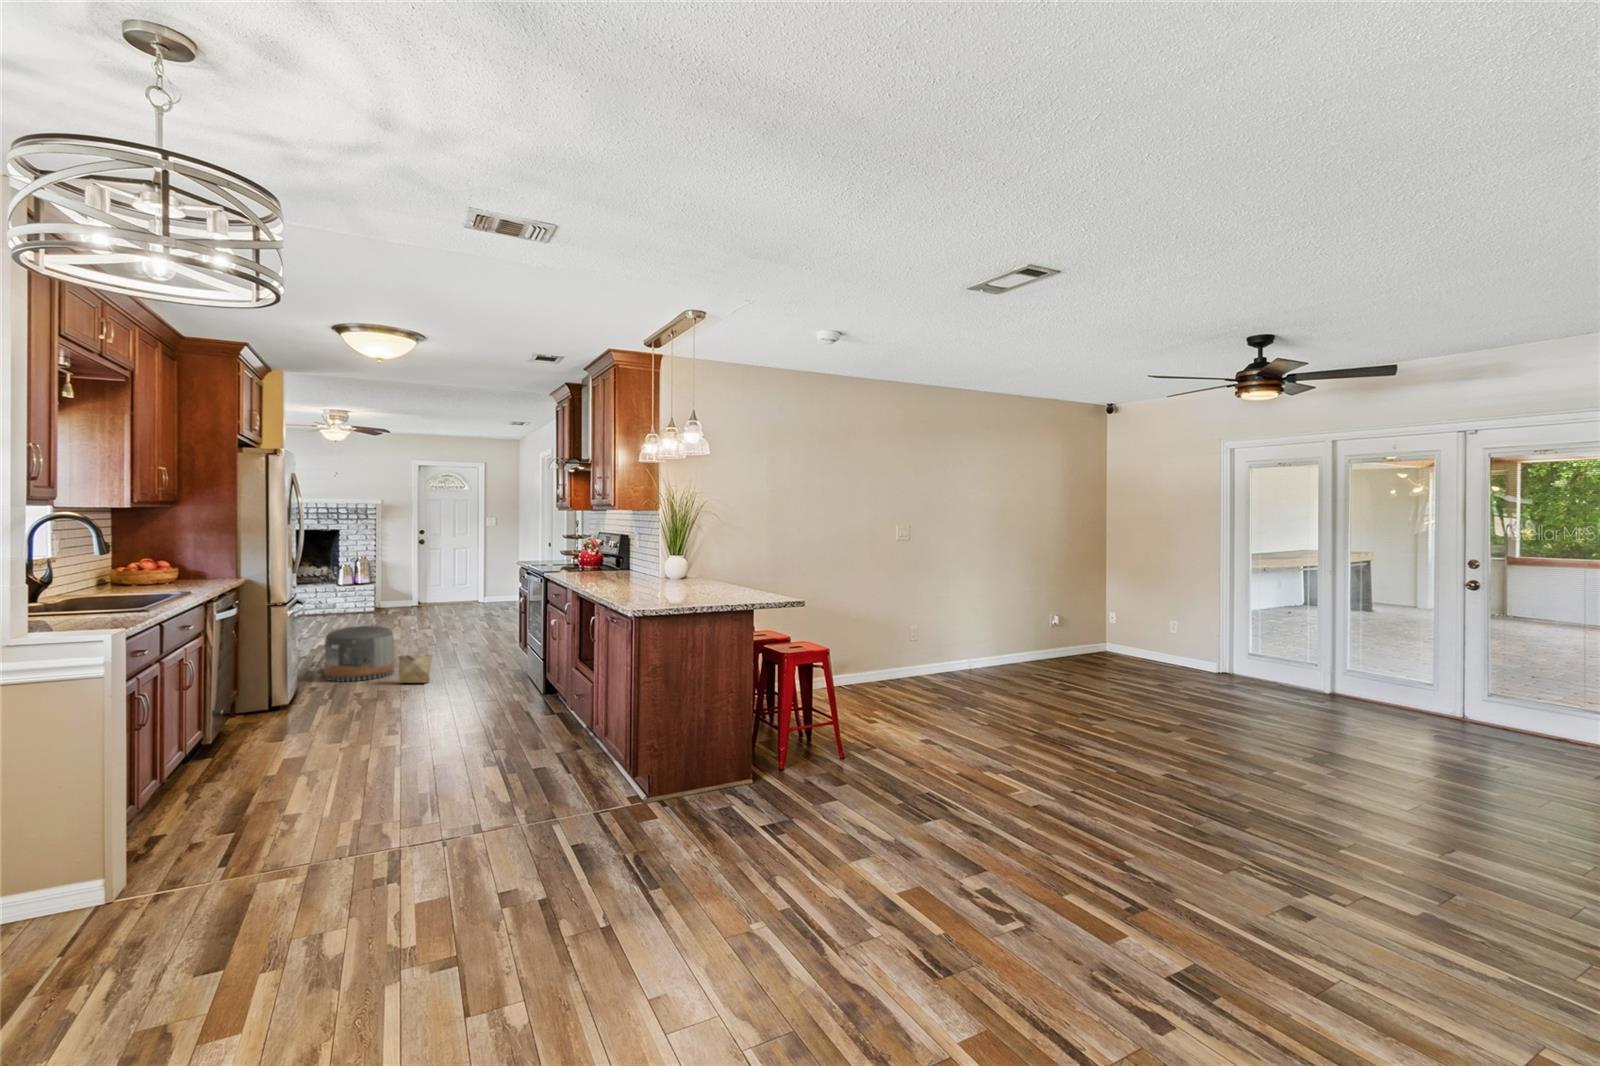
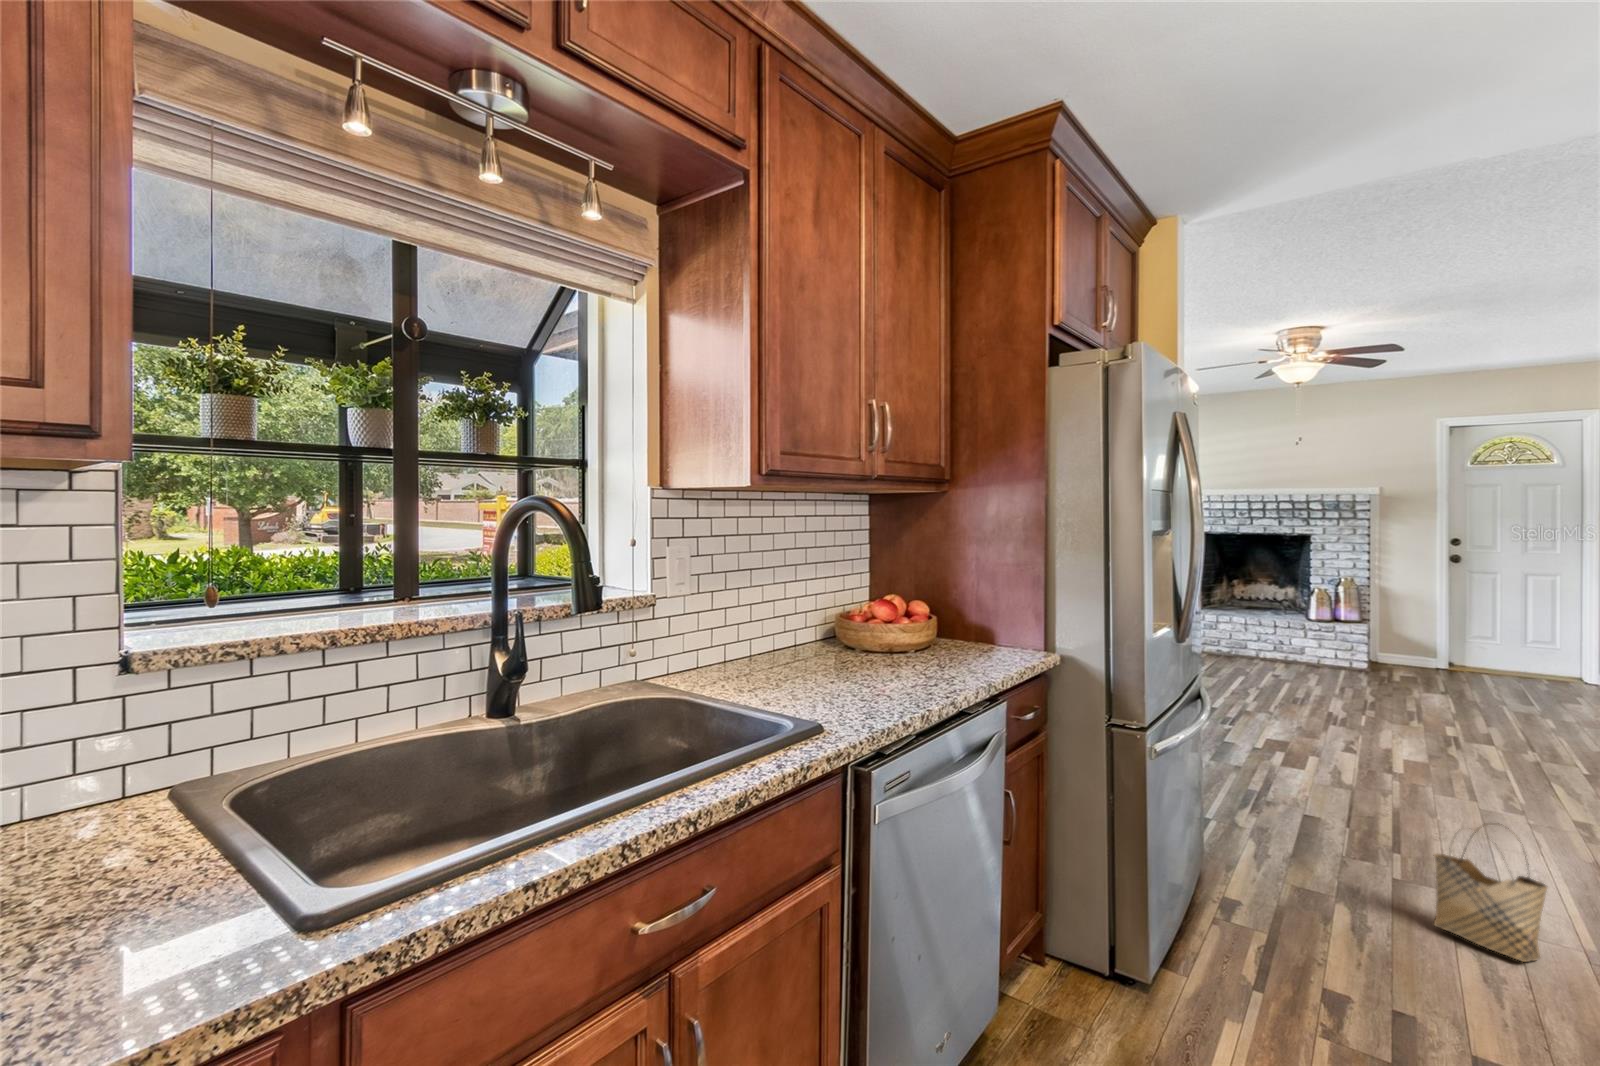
pouf: present [324,626,394,681] -> none [1256,734,1418,879]

